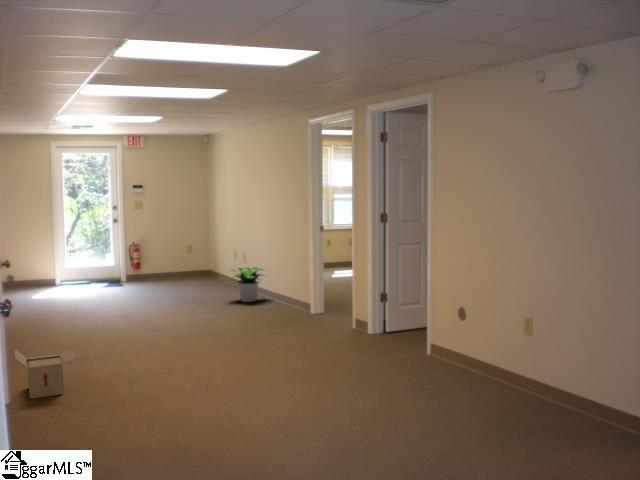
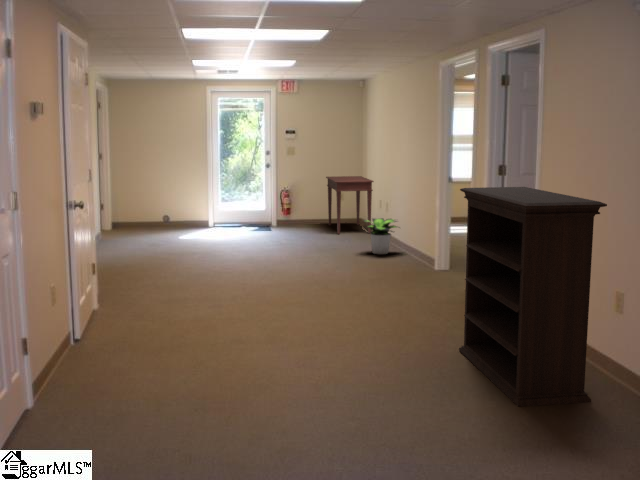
desk: none [176,229,228,286] -> present [326,176,374,234]
bookshelf: none [382,230,537,433] -> present [459,187,607,407]
cardboard box: present [15,349,77,399] -> none [117,282,174,328]

